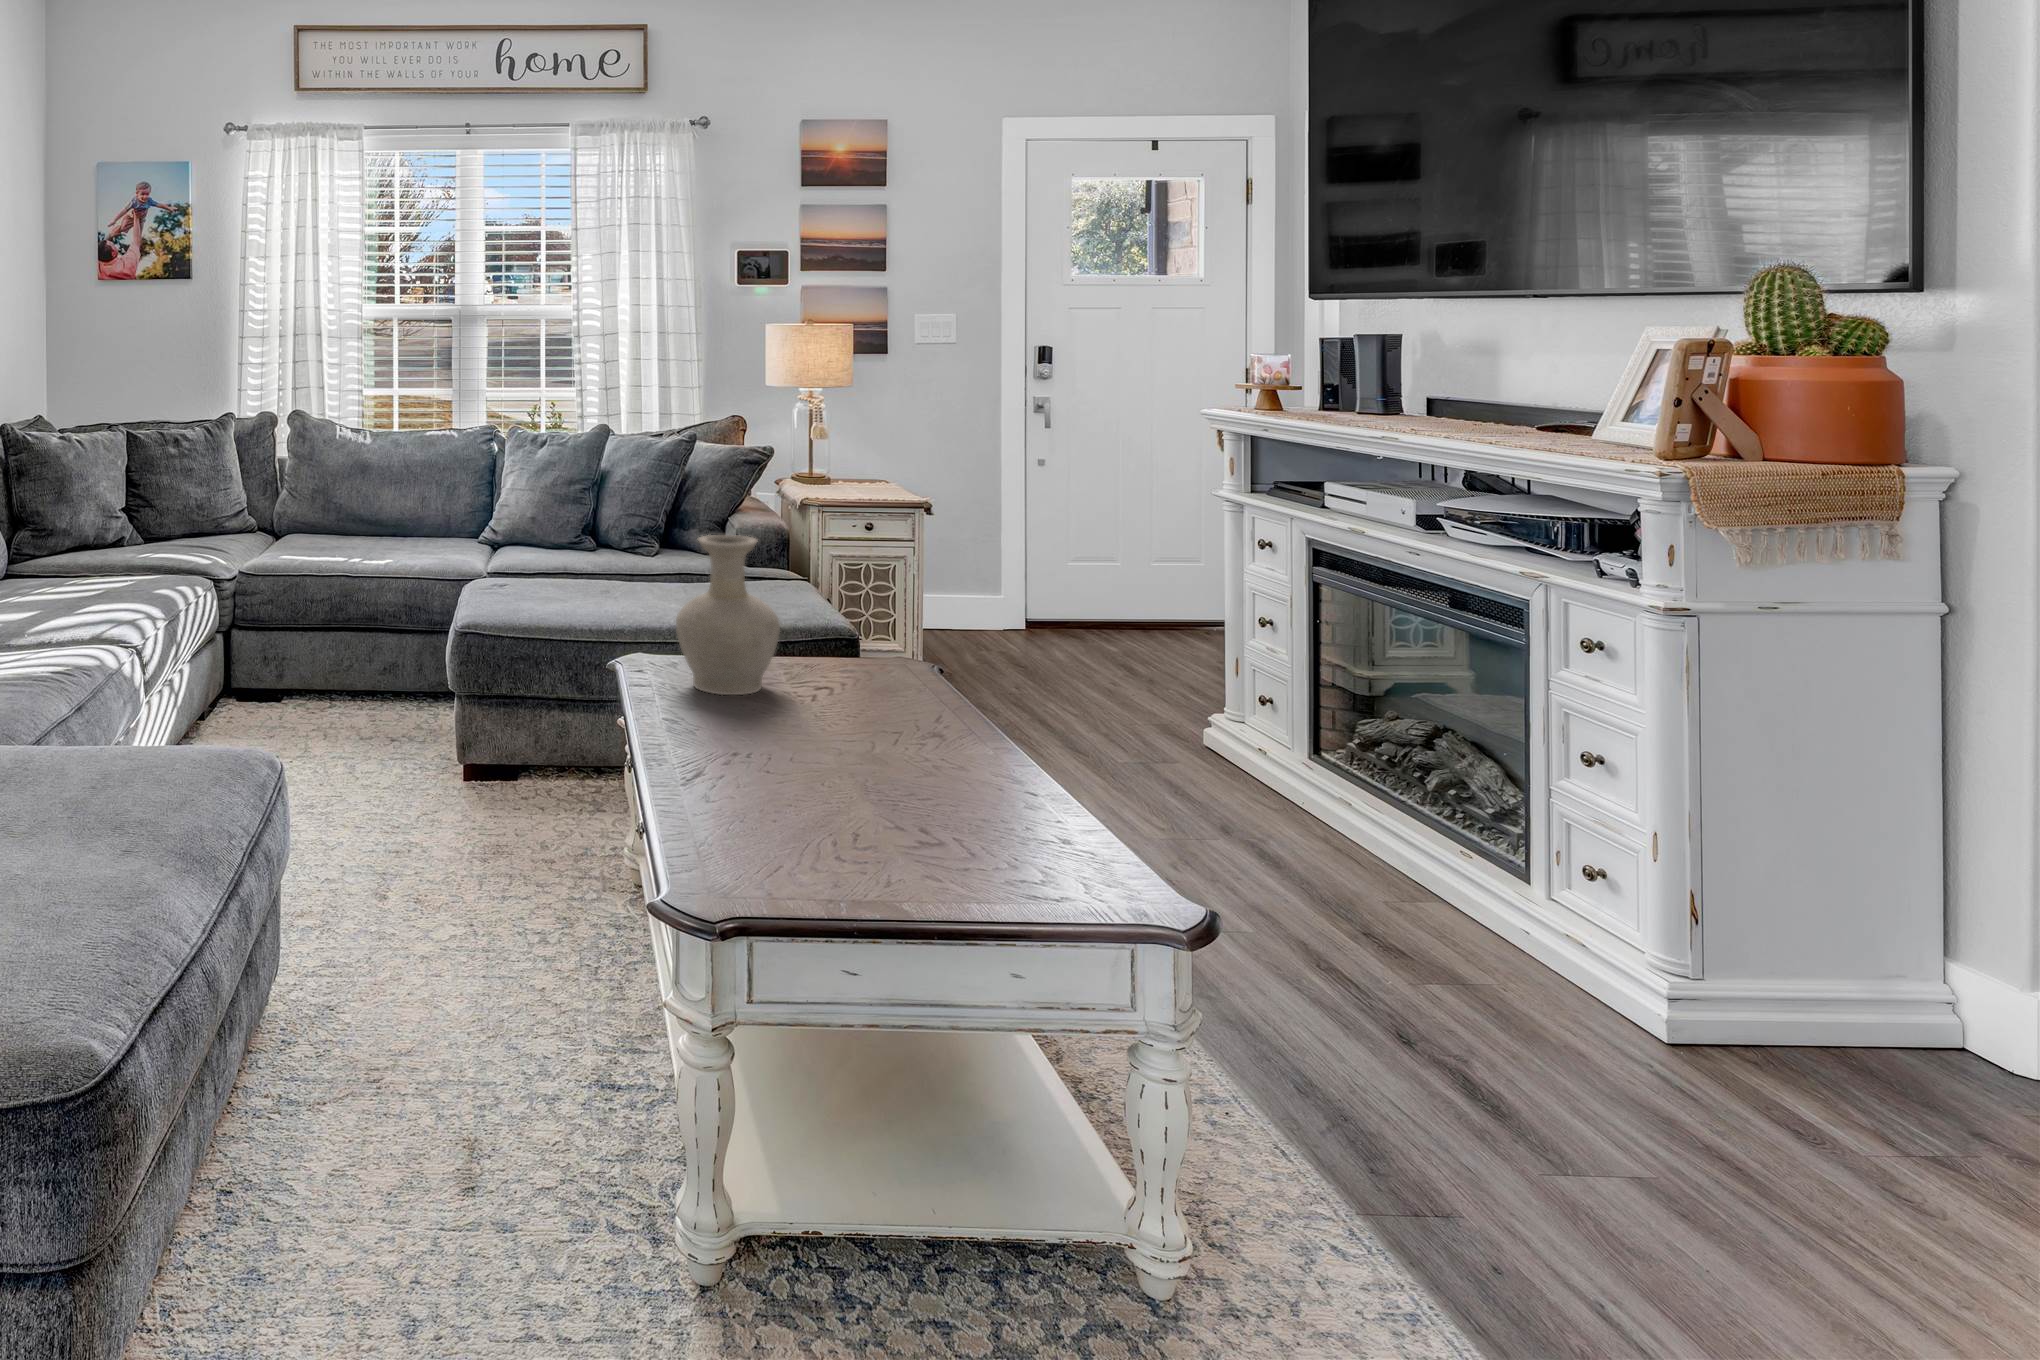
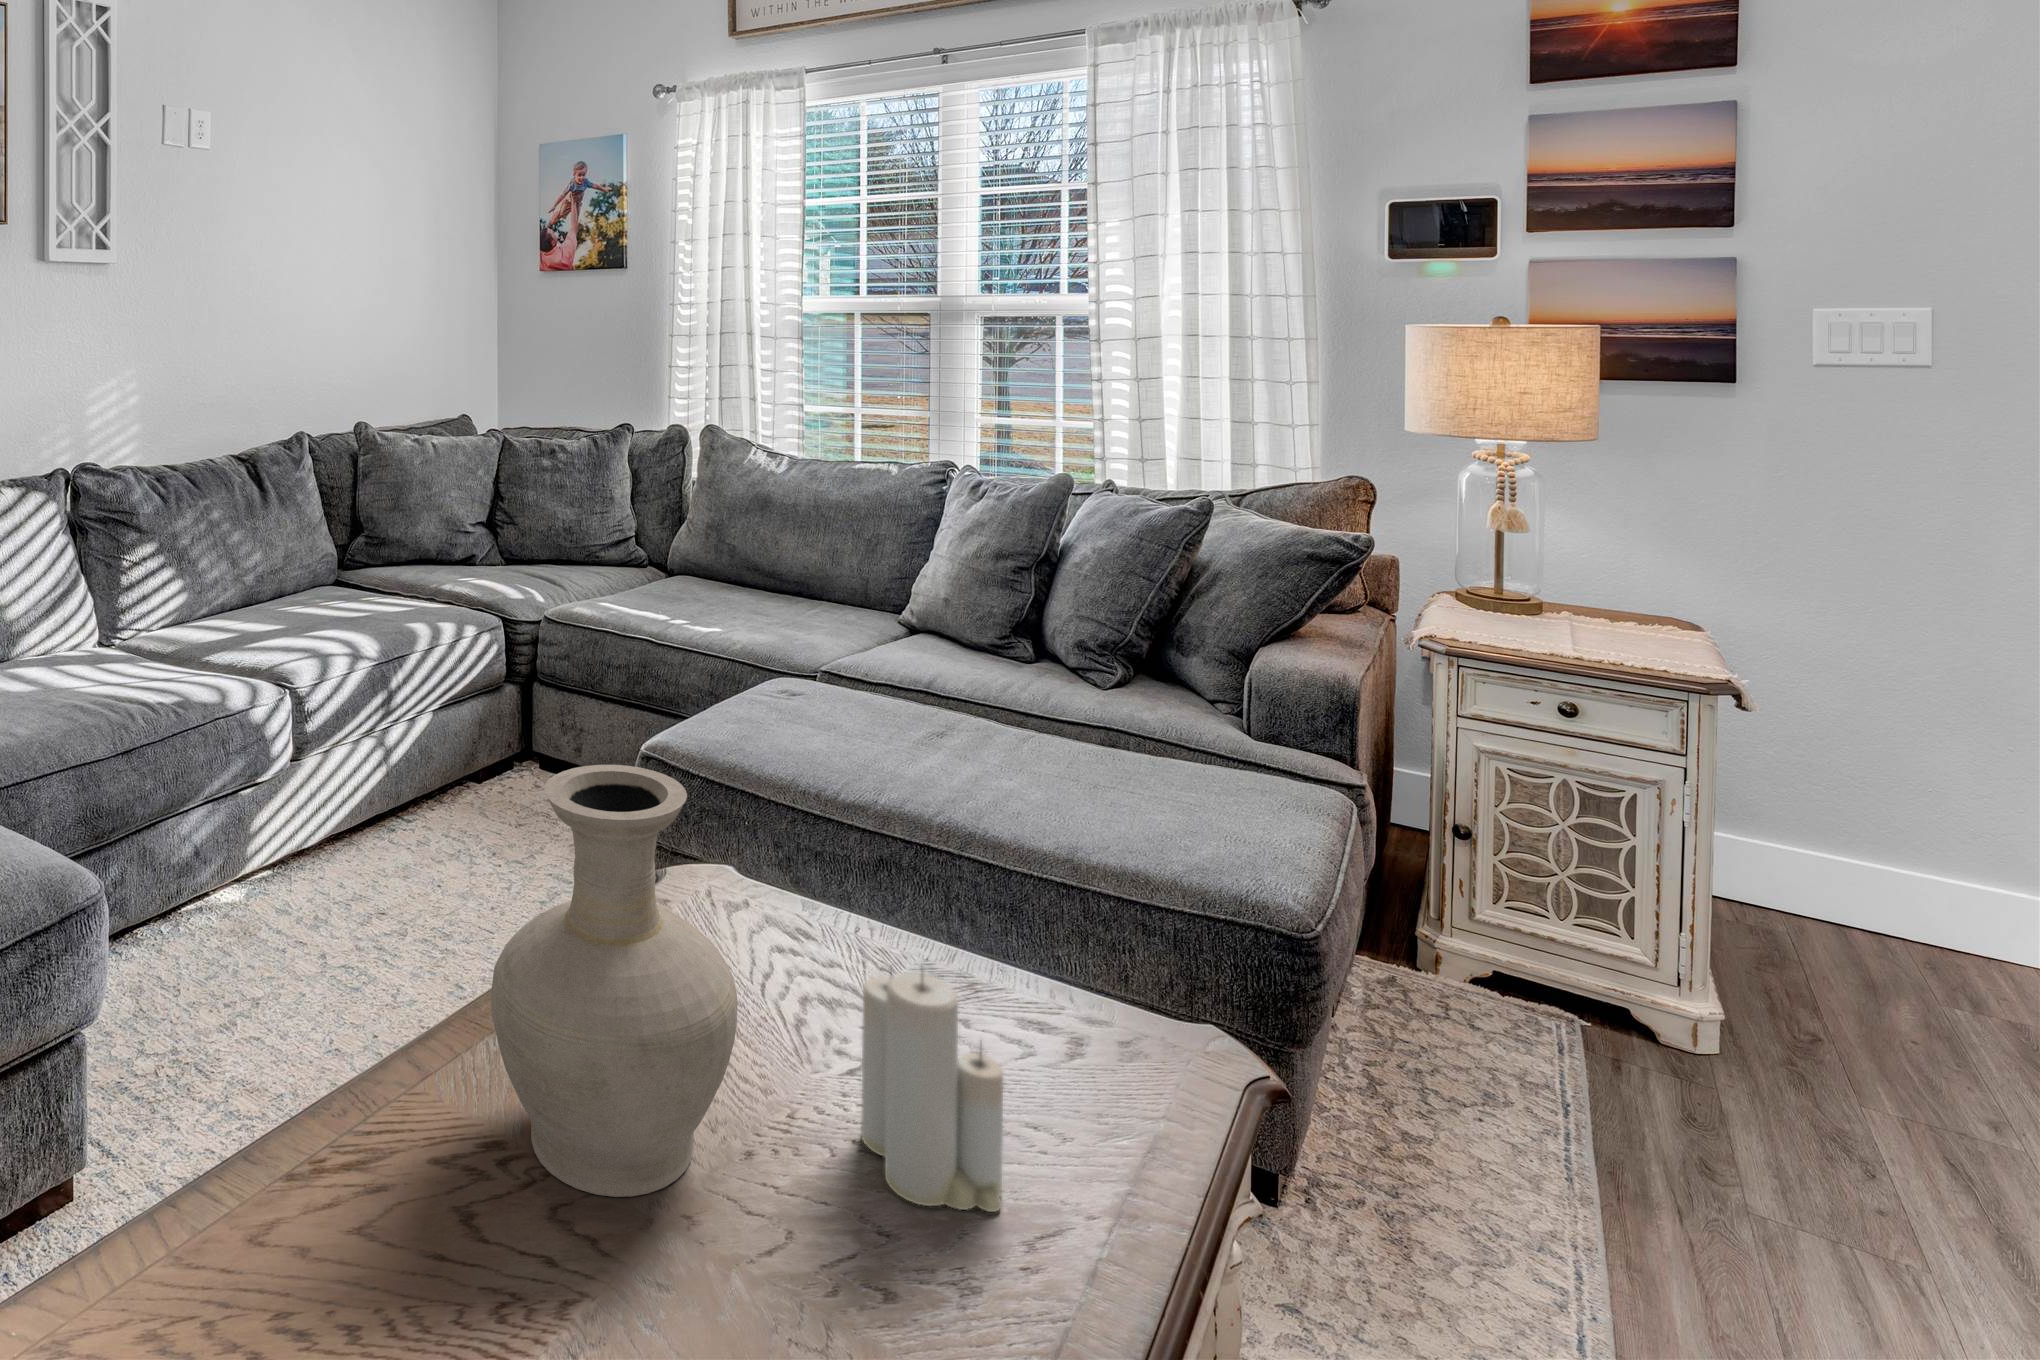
candle: none [792,587,854,675] -> present [861,972,1003,1212]

